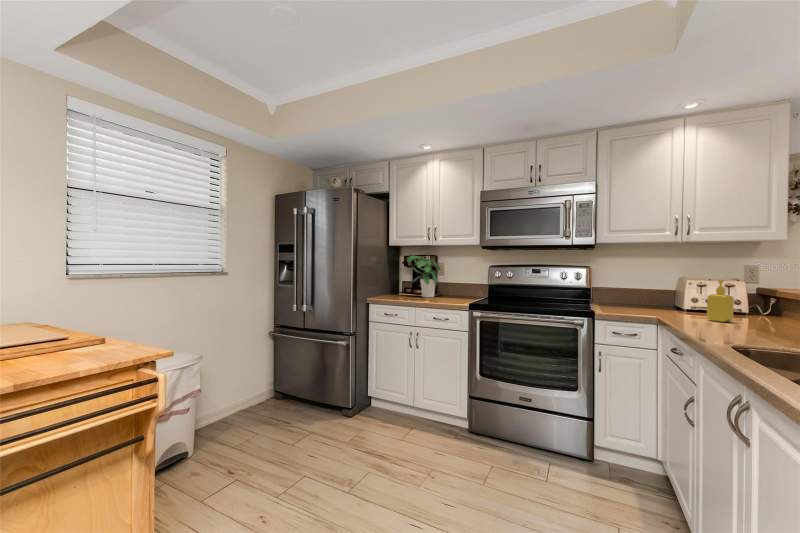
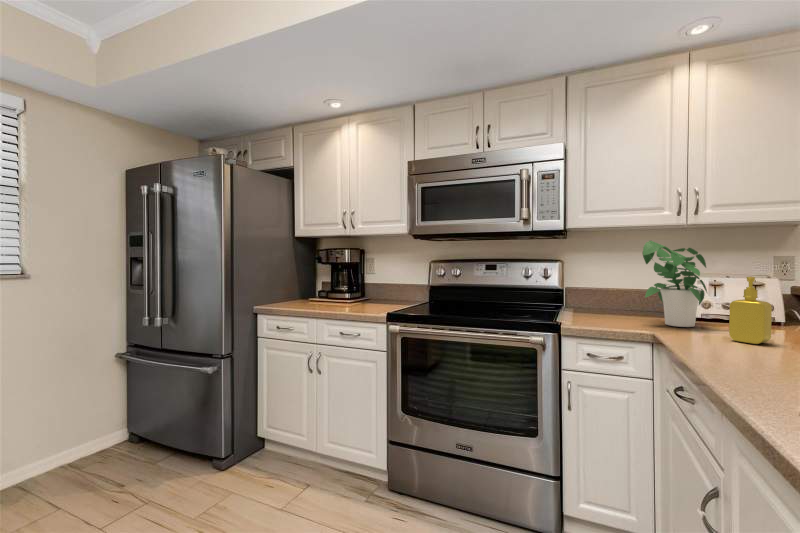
potted plant: present [407,255,440,298] -> present [642,241,707,327]

